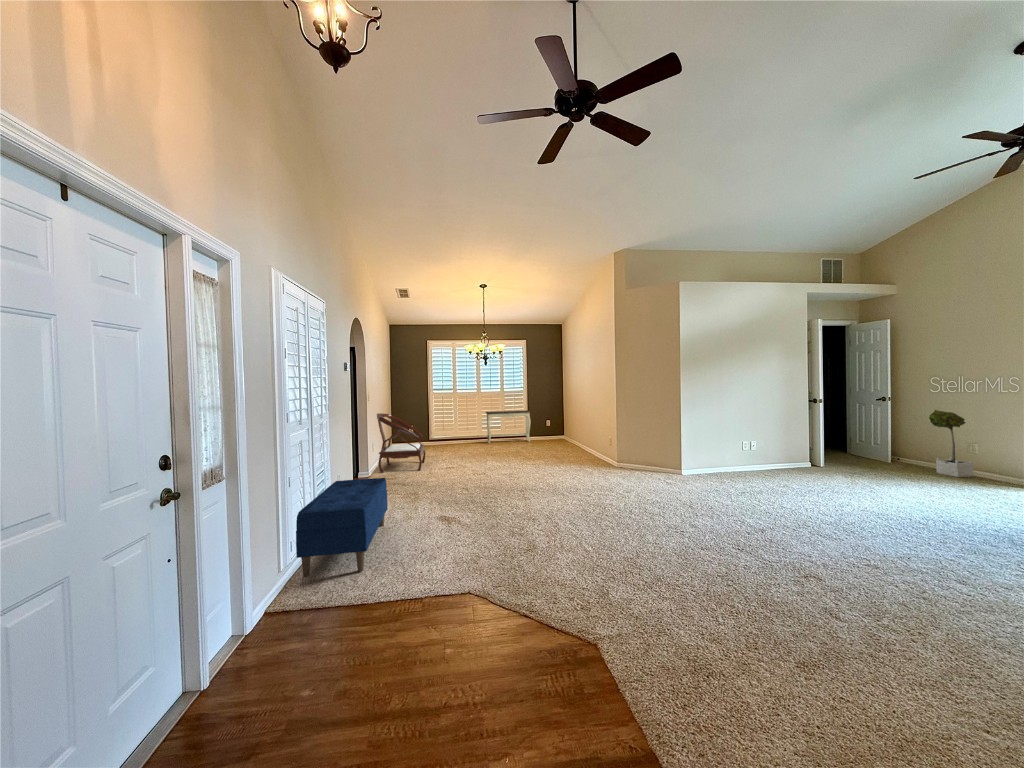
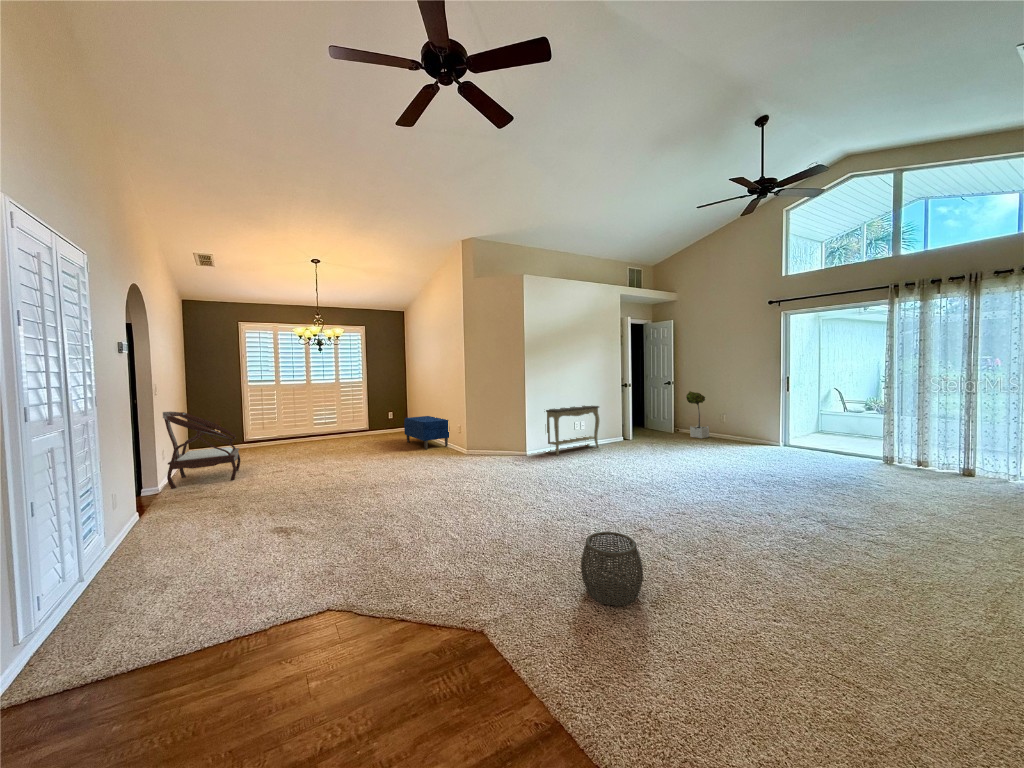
console table: present [486,410,531,444] -> present [546,406,599,455]
bench: present [296,478,387,577] -> present [404,416,449,449]
woven basket: none [711,574,792,663] -> present [581,532,643,606]

